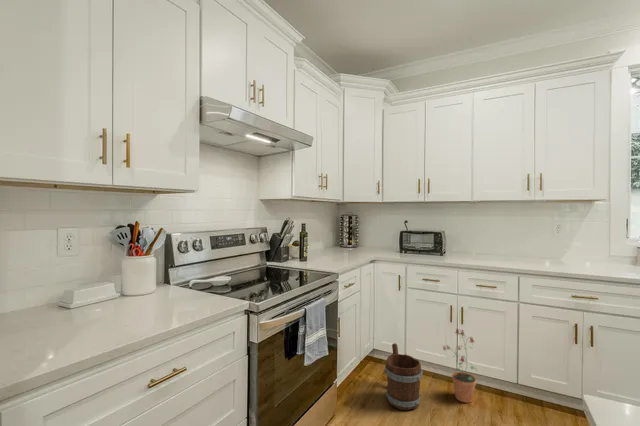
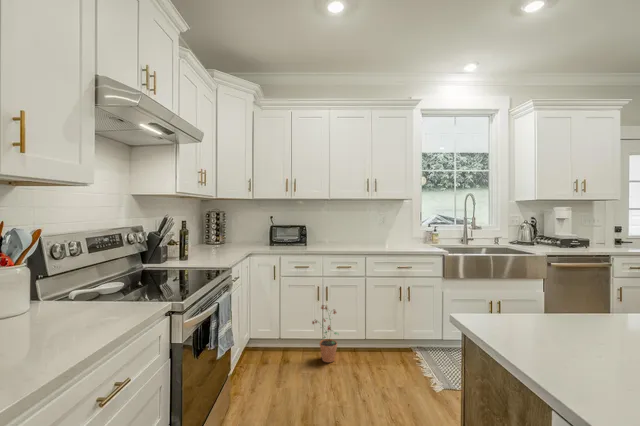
bucket: present [384,343,423,410] -> none [269,327,301,382]

